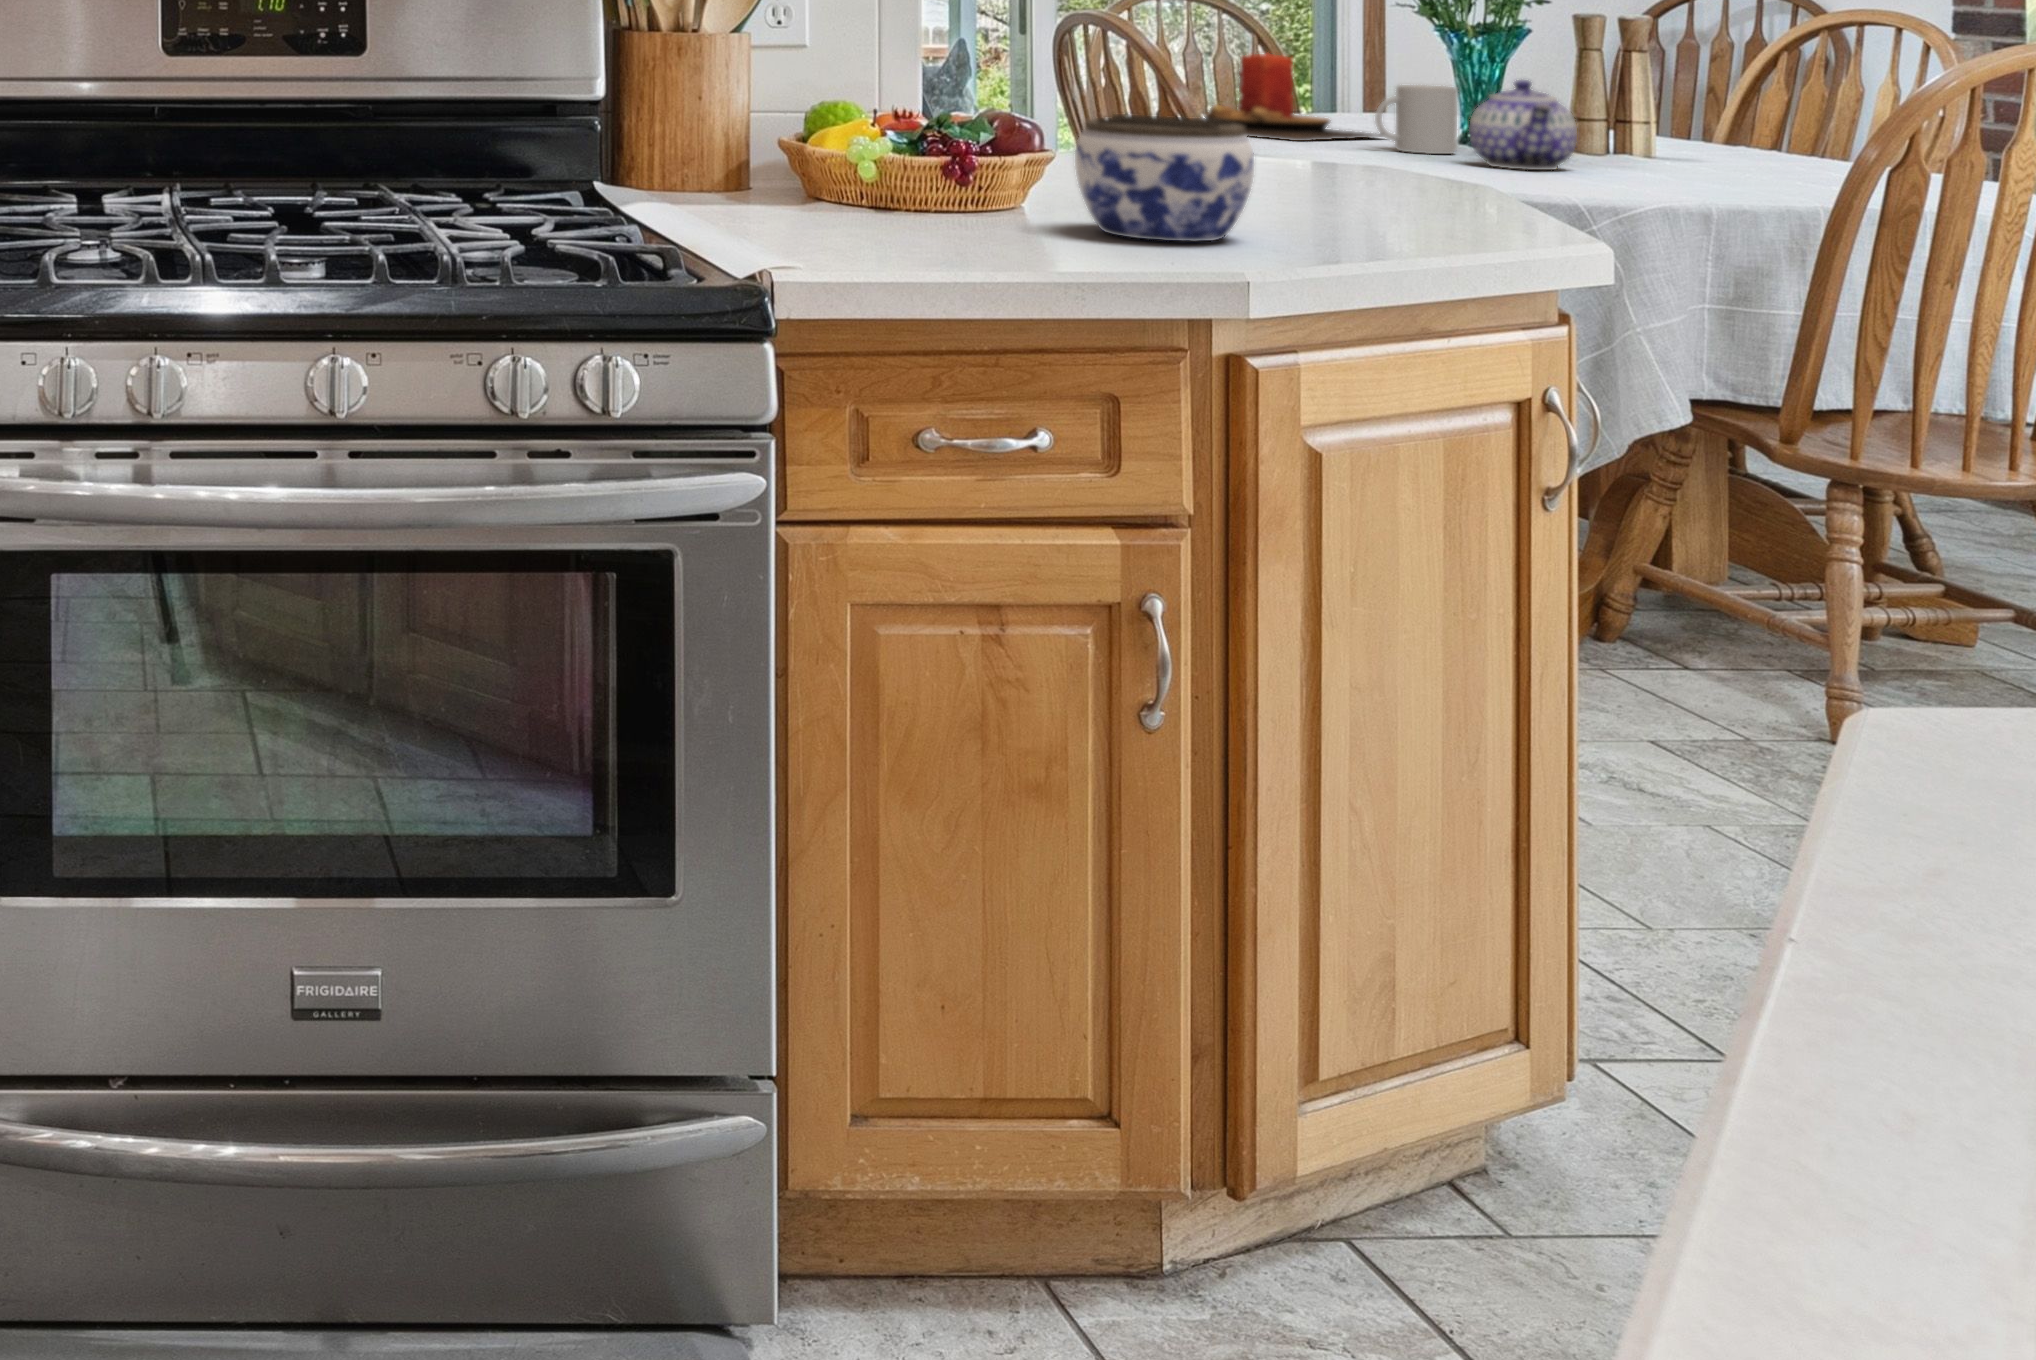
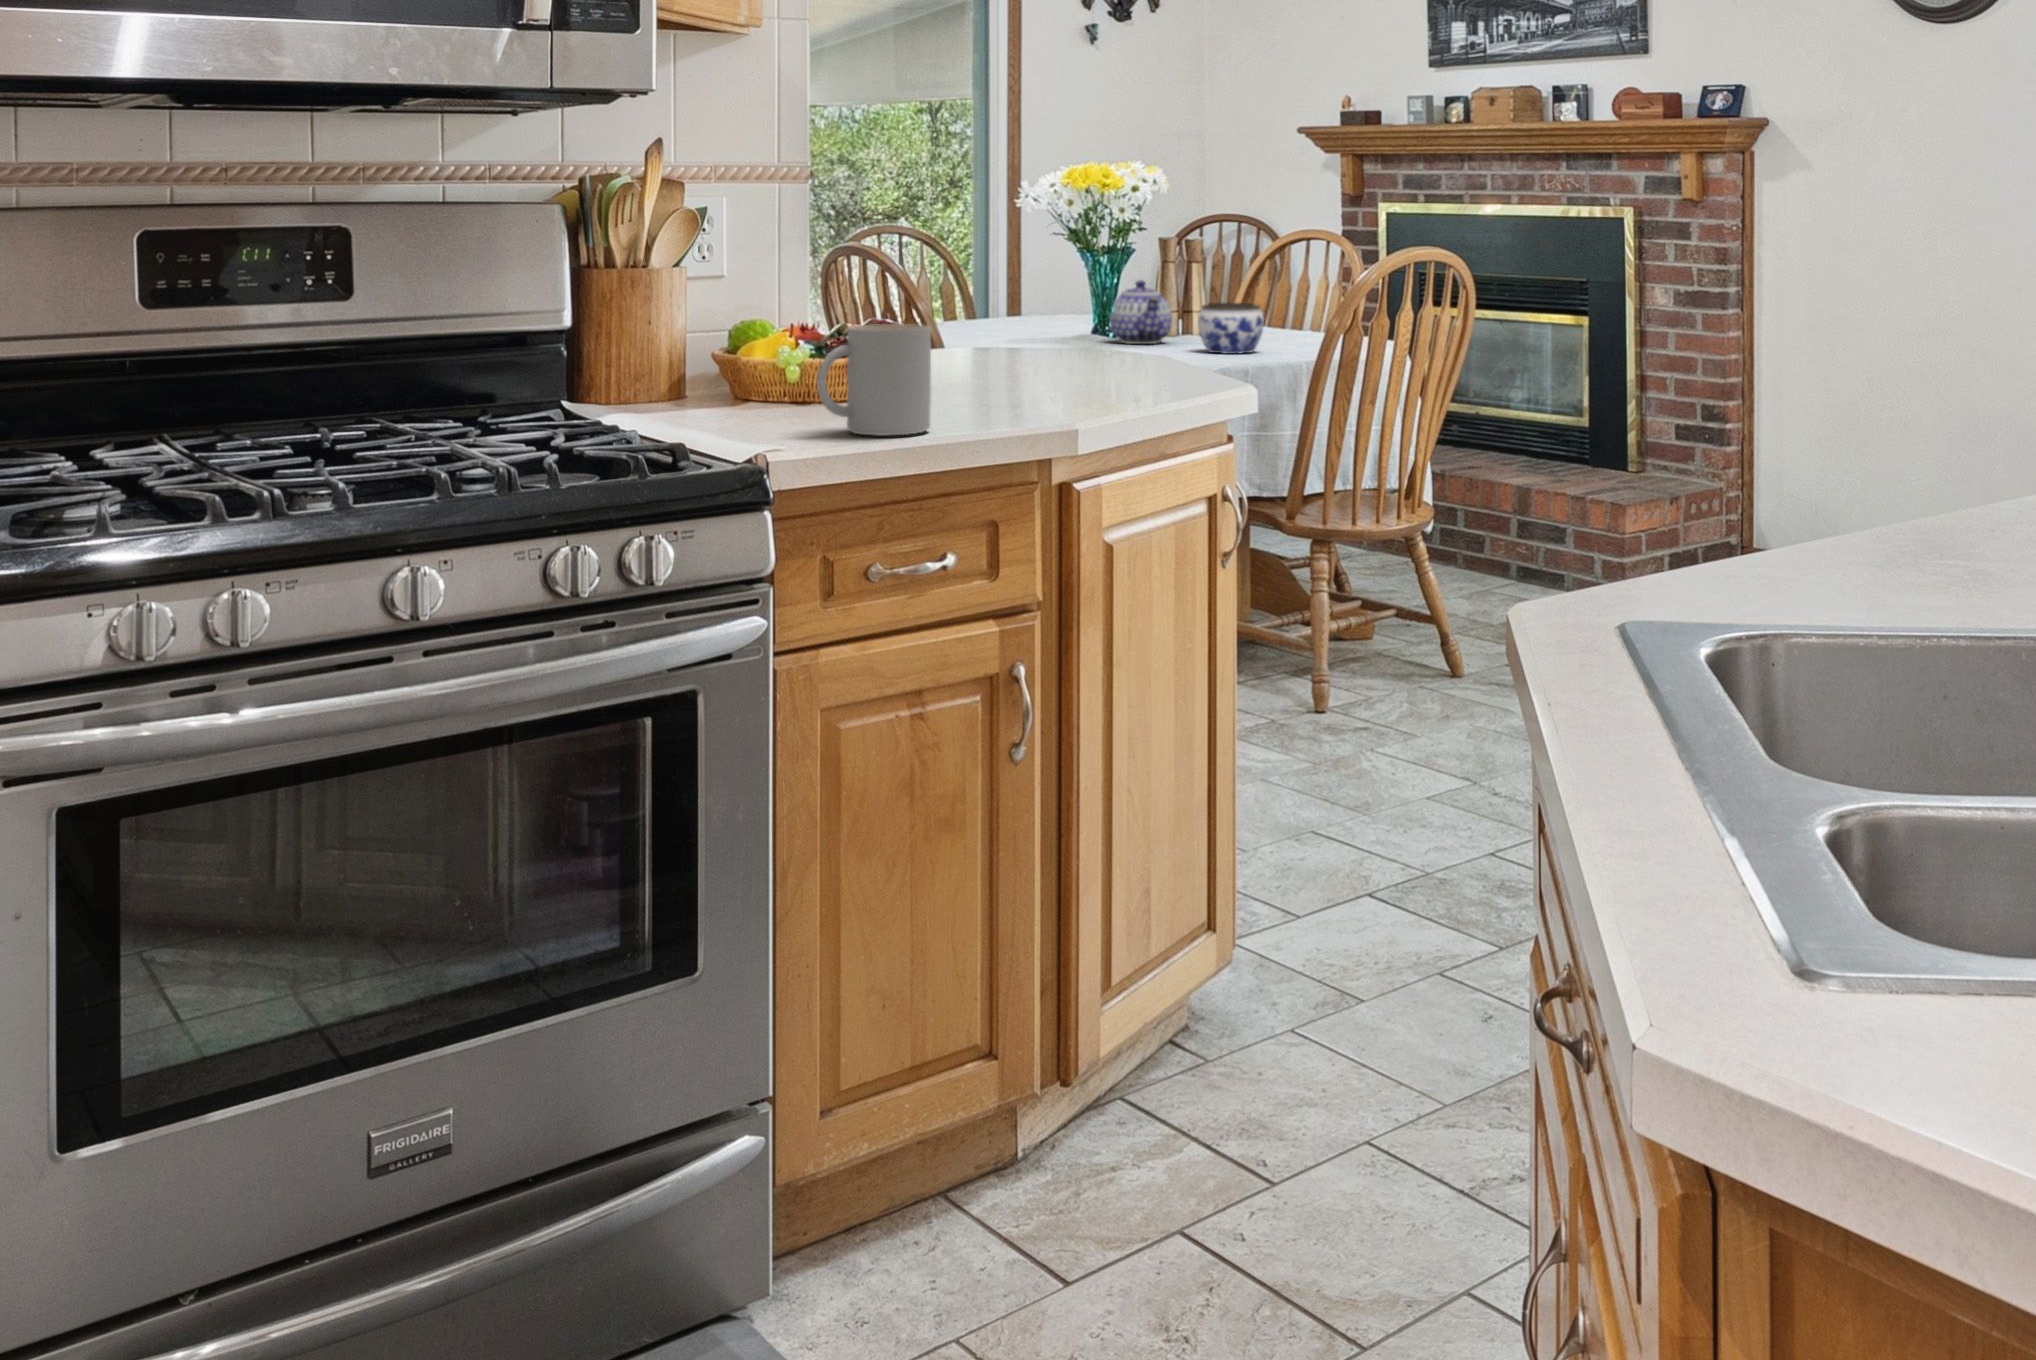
candle: present [1204,53,1383,141] -> none [893,266,1049,333]
mug: present [1375,85,1458,154] -> present [817,324,931,436]
jar: present [1075,114,1254,241] -> present [1198,303,1264,354]

